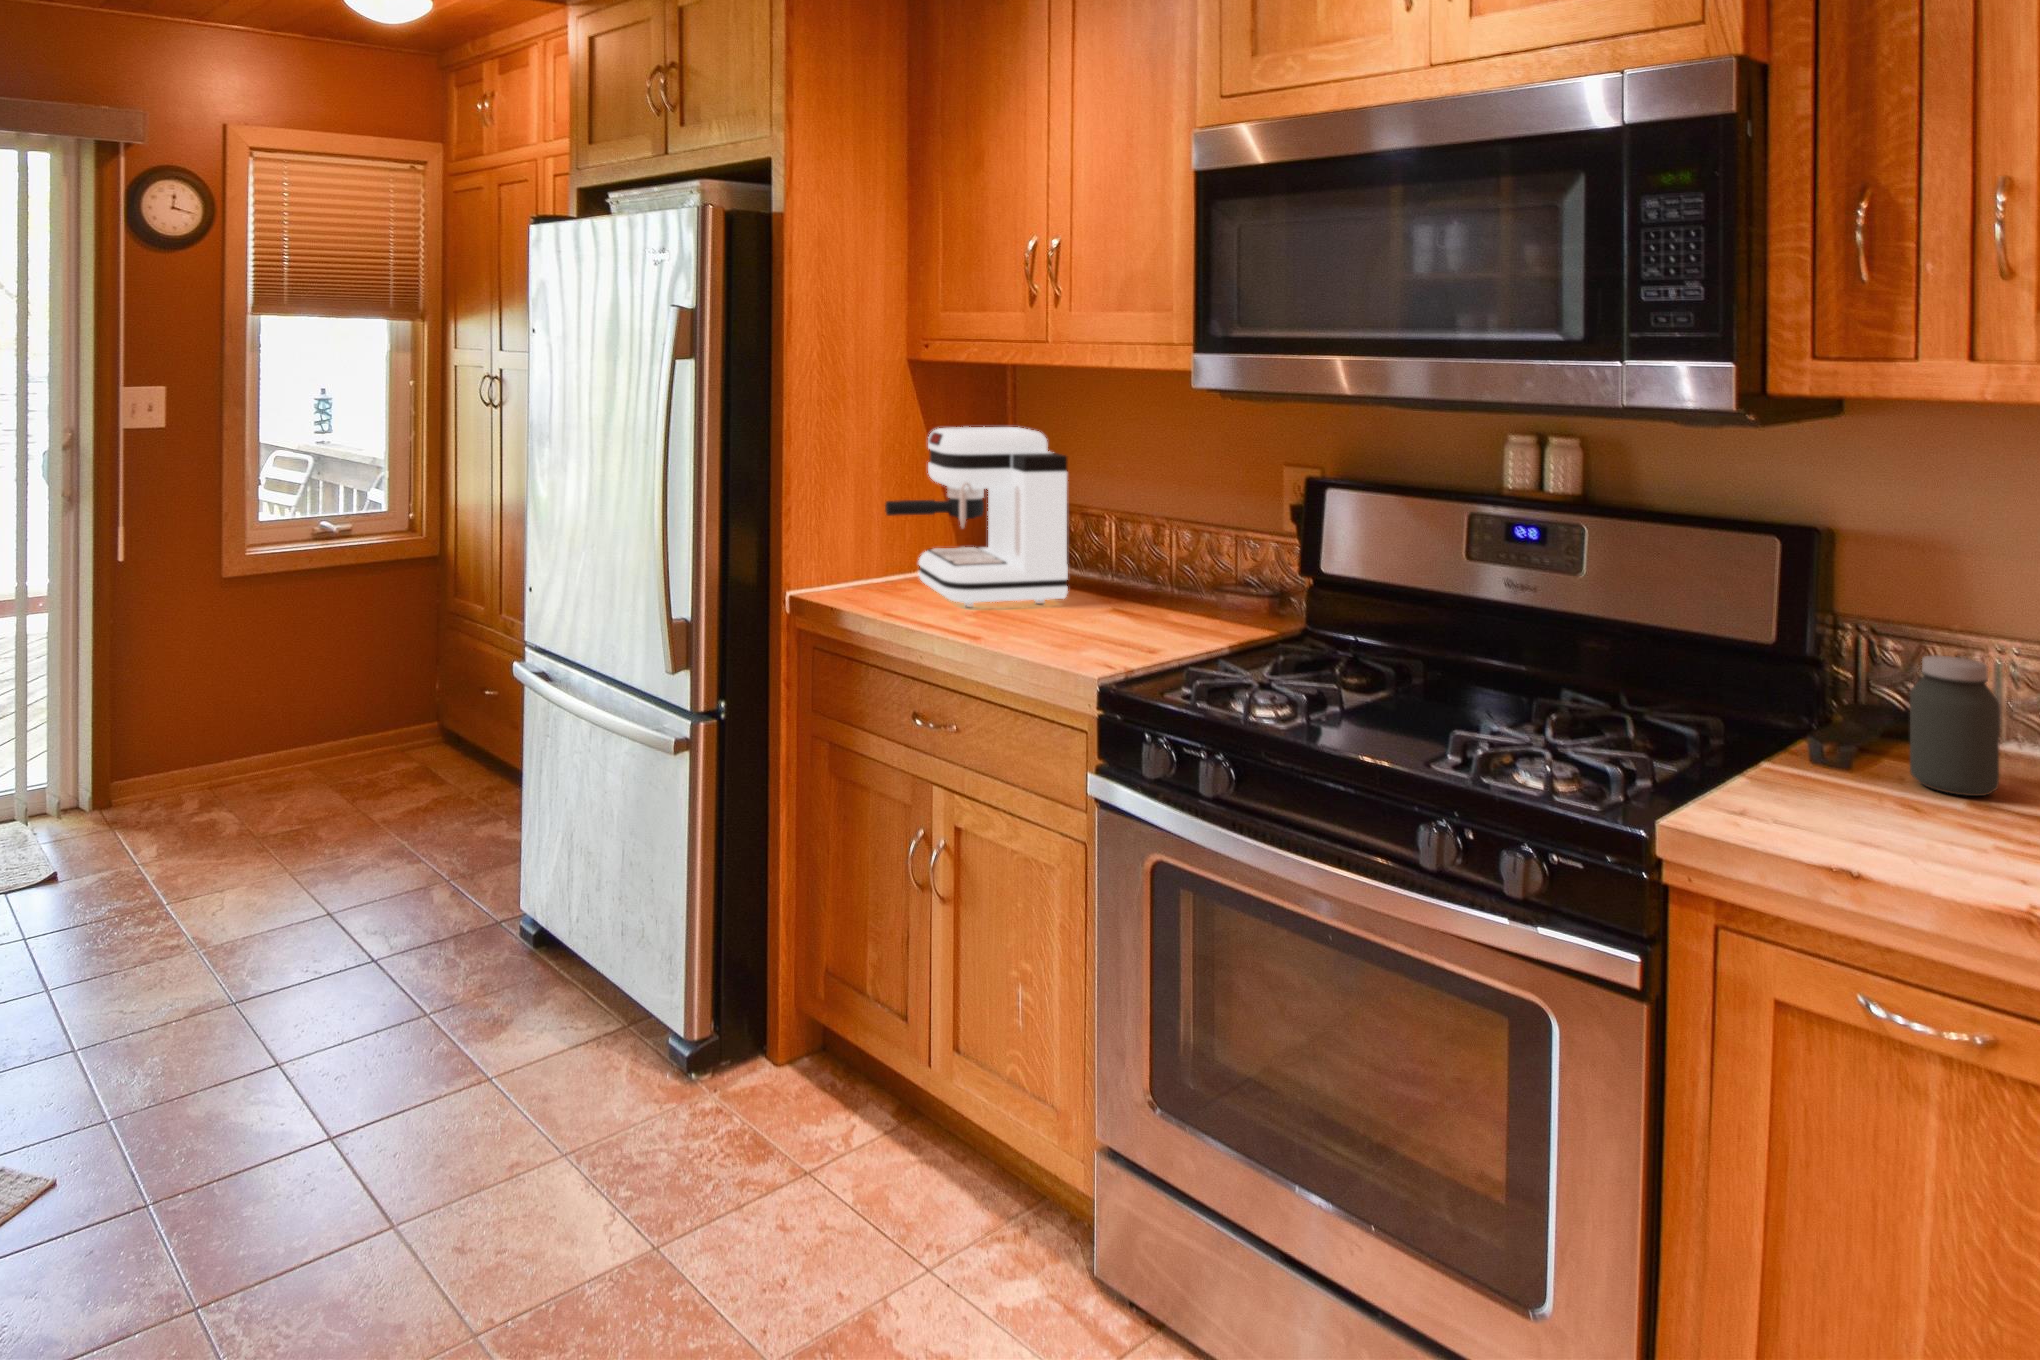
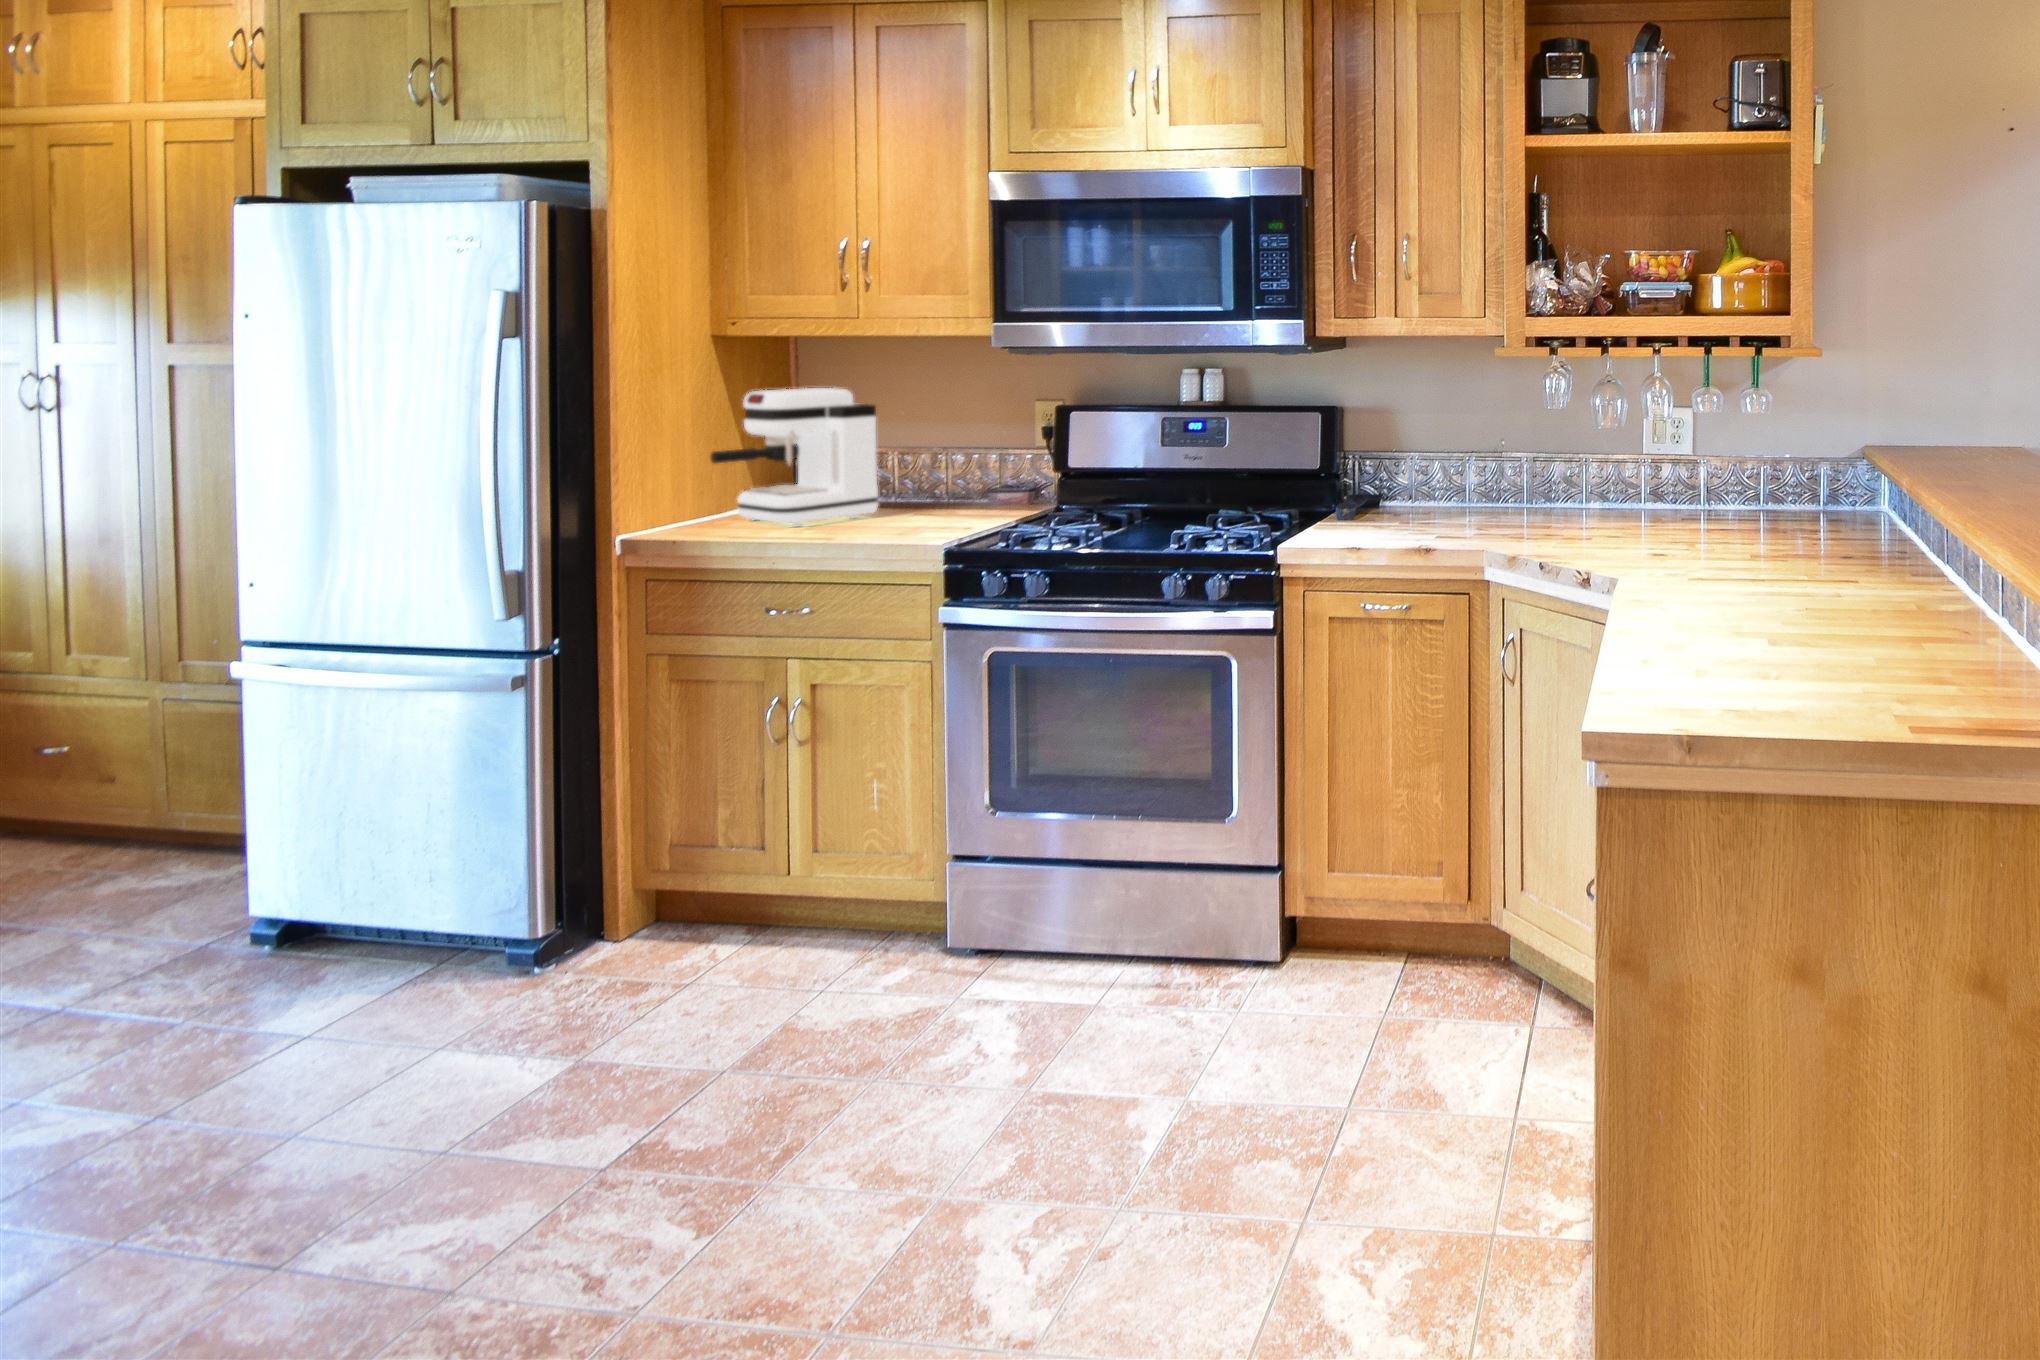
jar: present [1910,656,2000,796] -> none [1376,458,1409,521]

